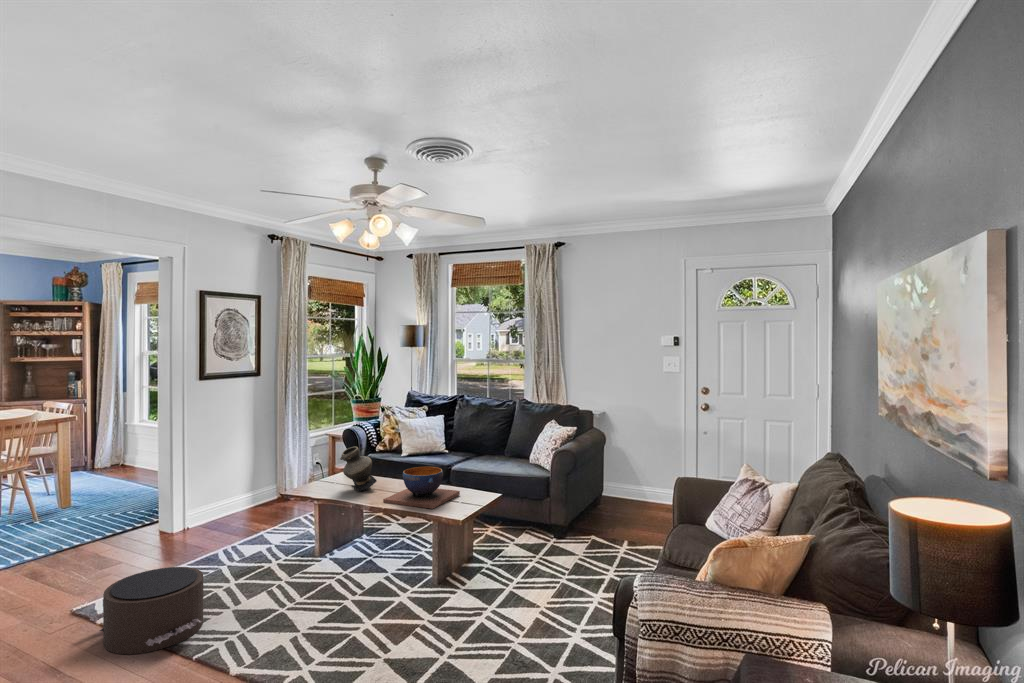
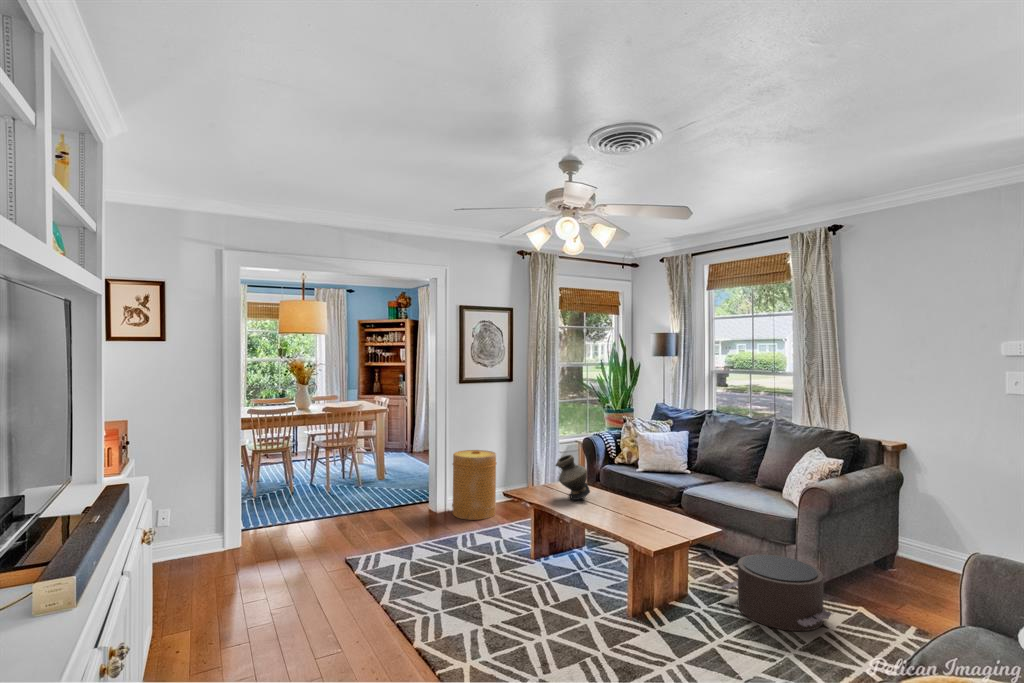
basket: none [196,454,250,533] -> present [452,450,497,520]
decorative bowl: present [383,467,460,509] -> none [588,484,673,531]
pouf: present [90,567,203,654] -> present [721,554,832,631]

